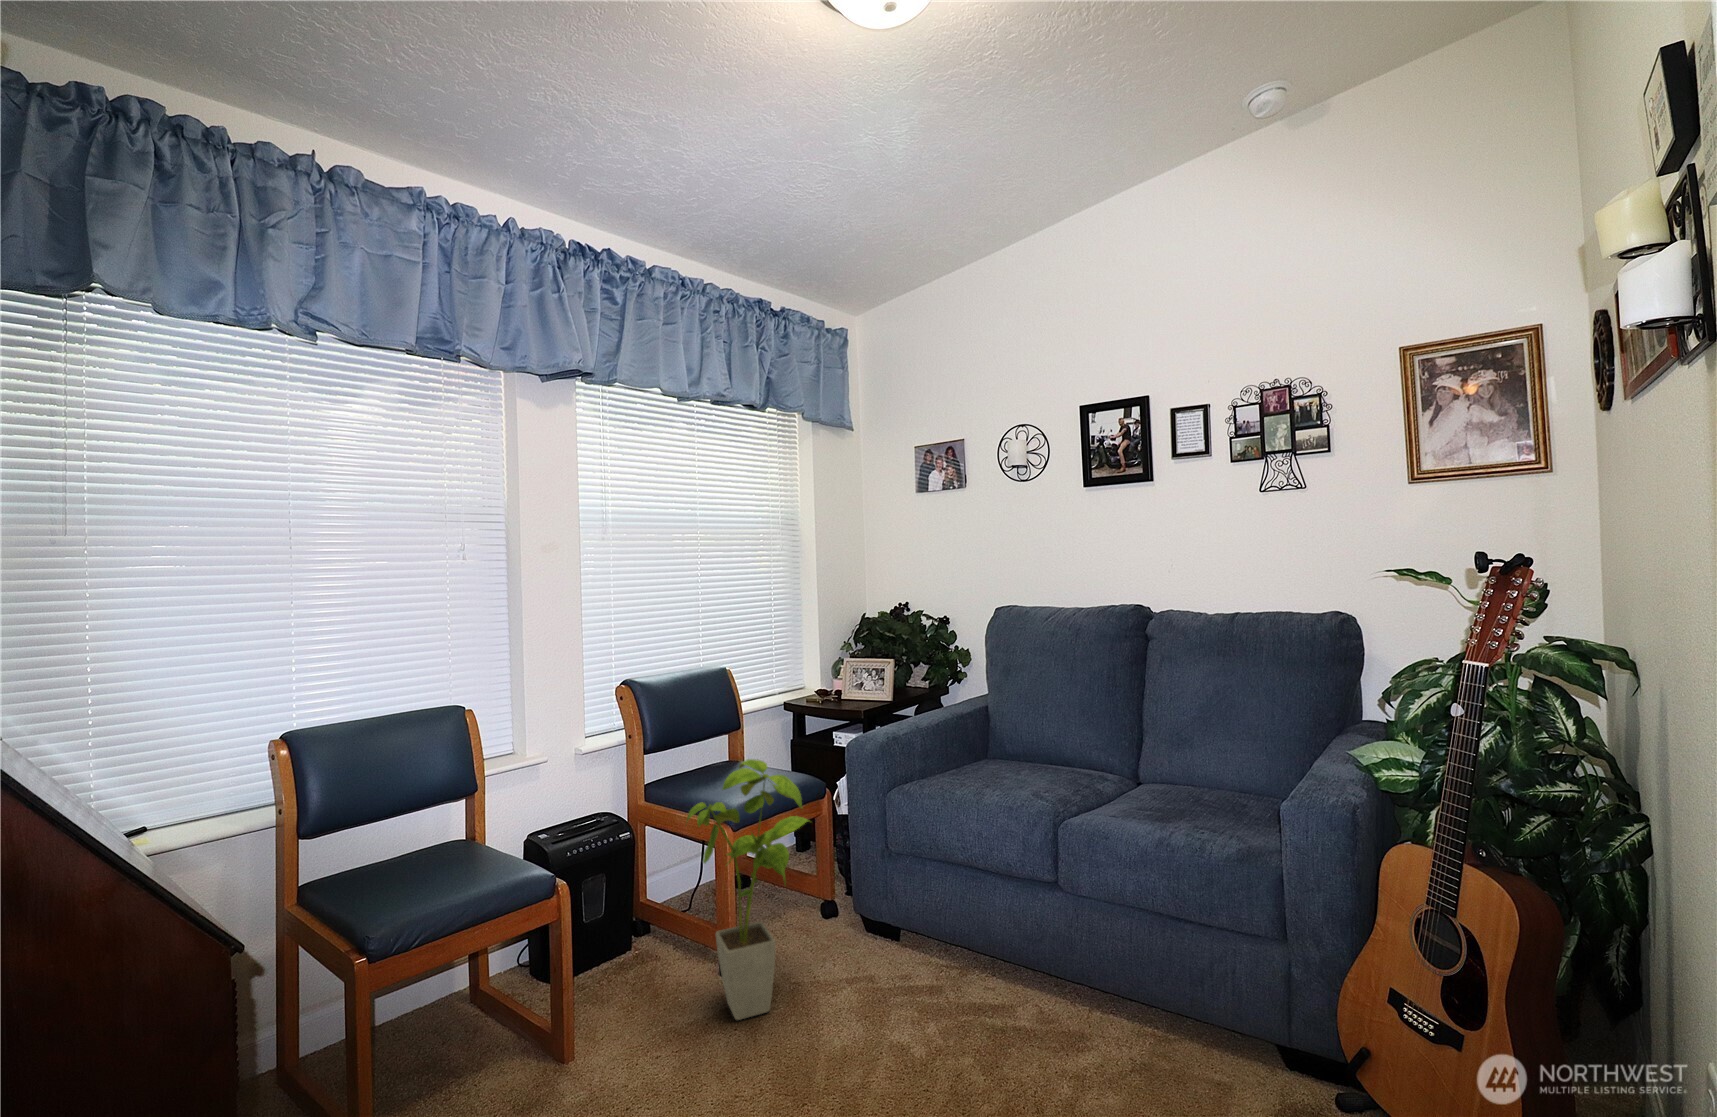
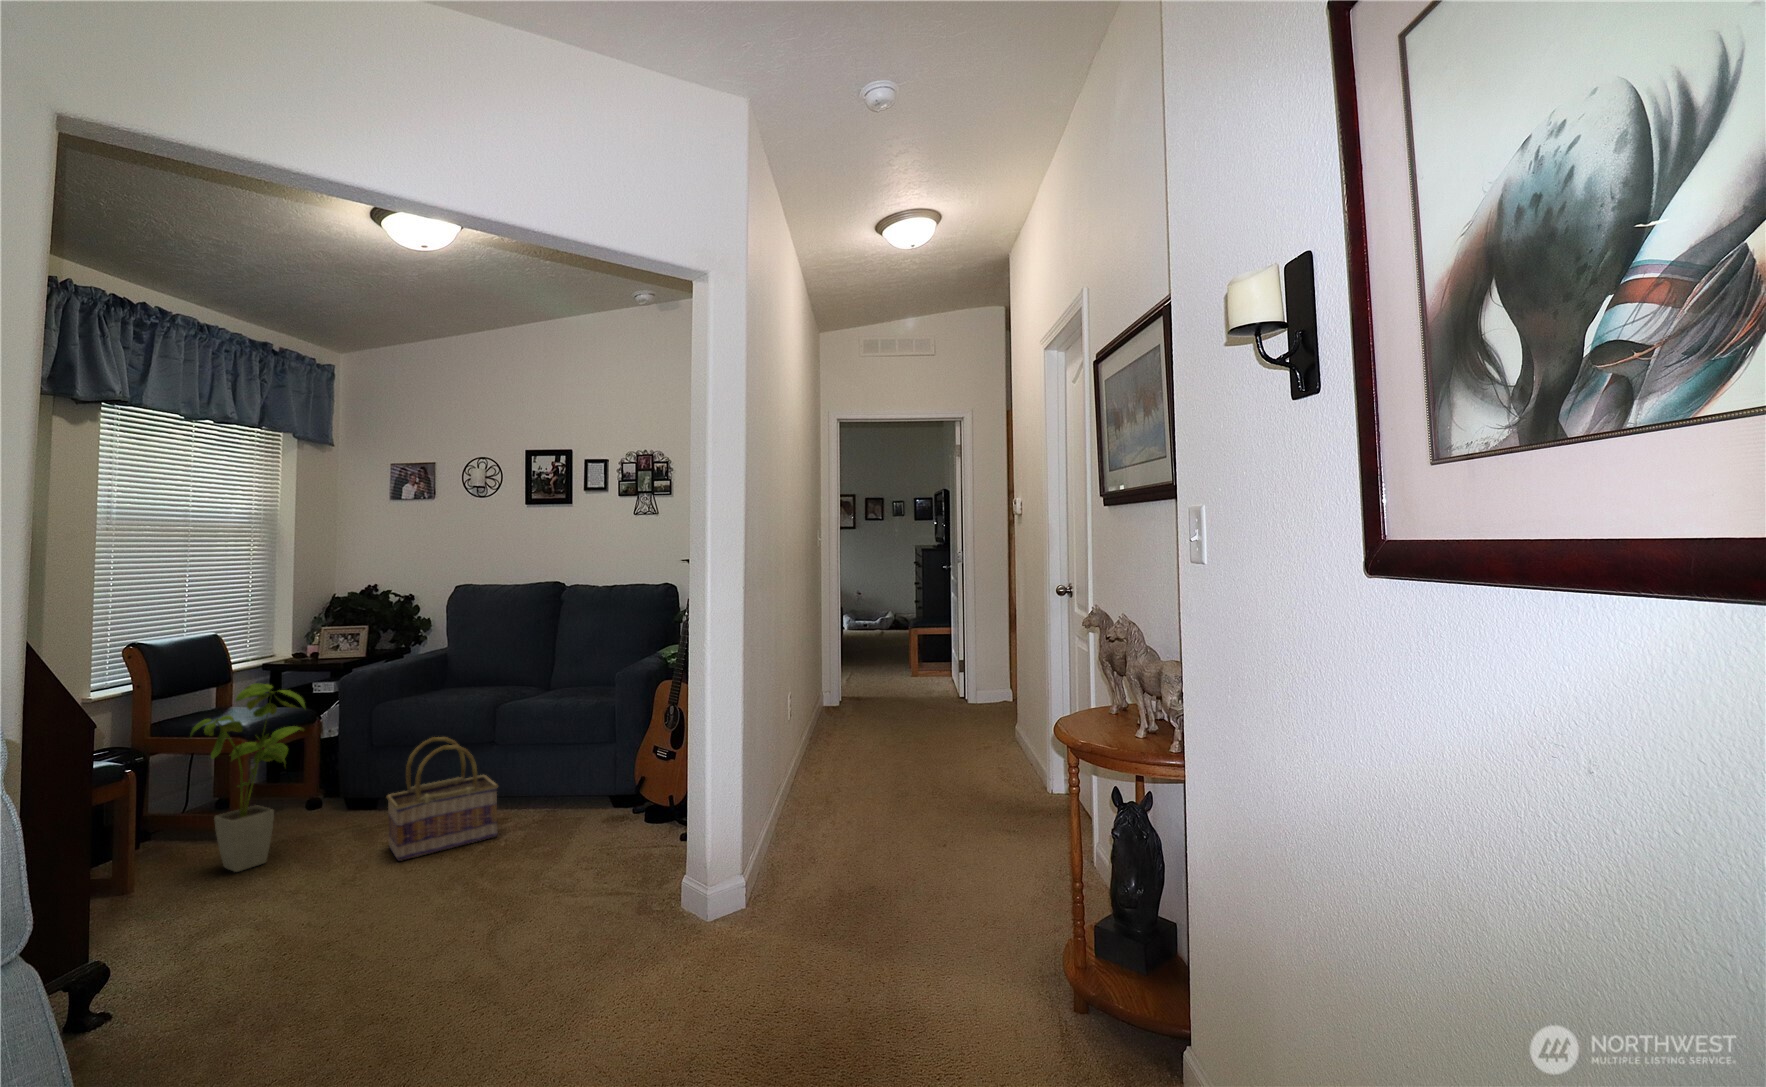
basket: none [905,872,1069,1085] -> present [387,737,498,861]

